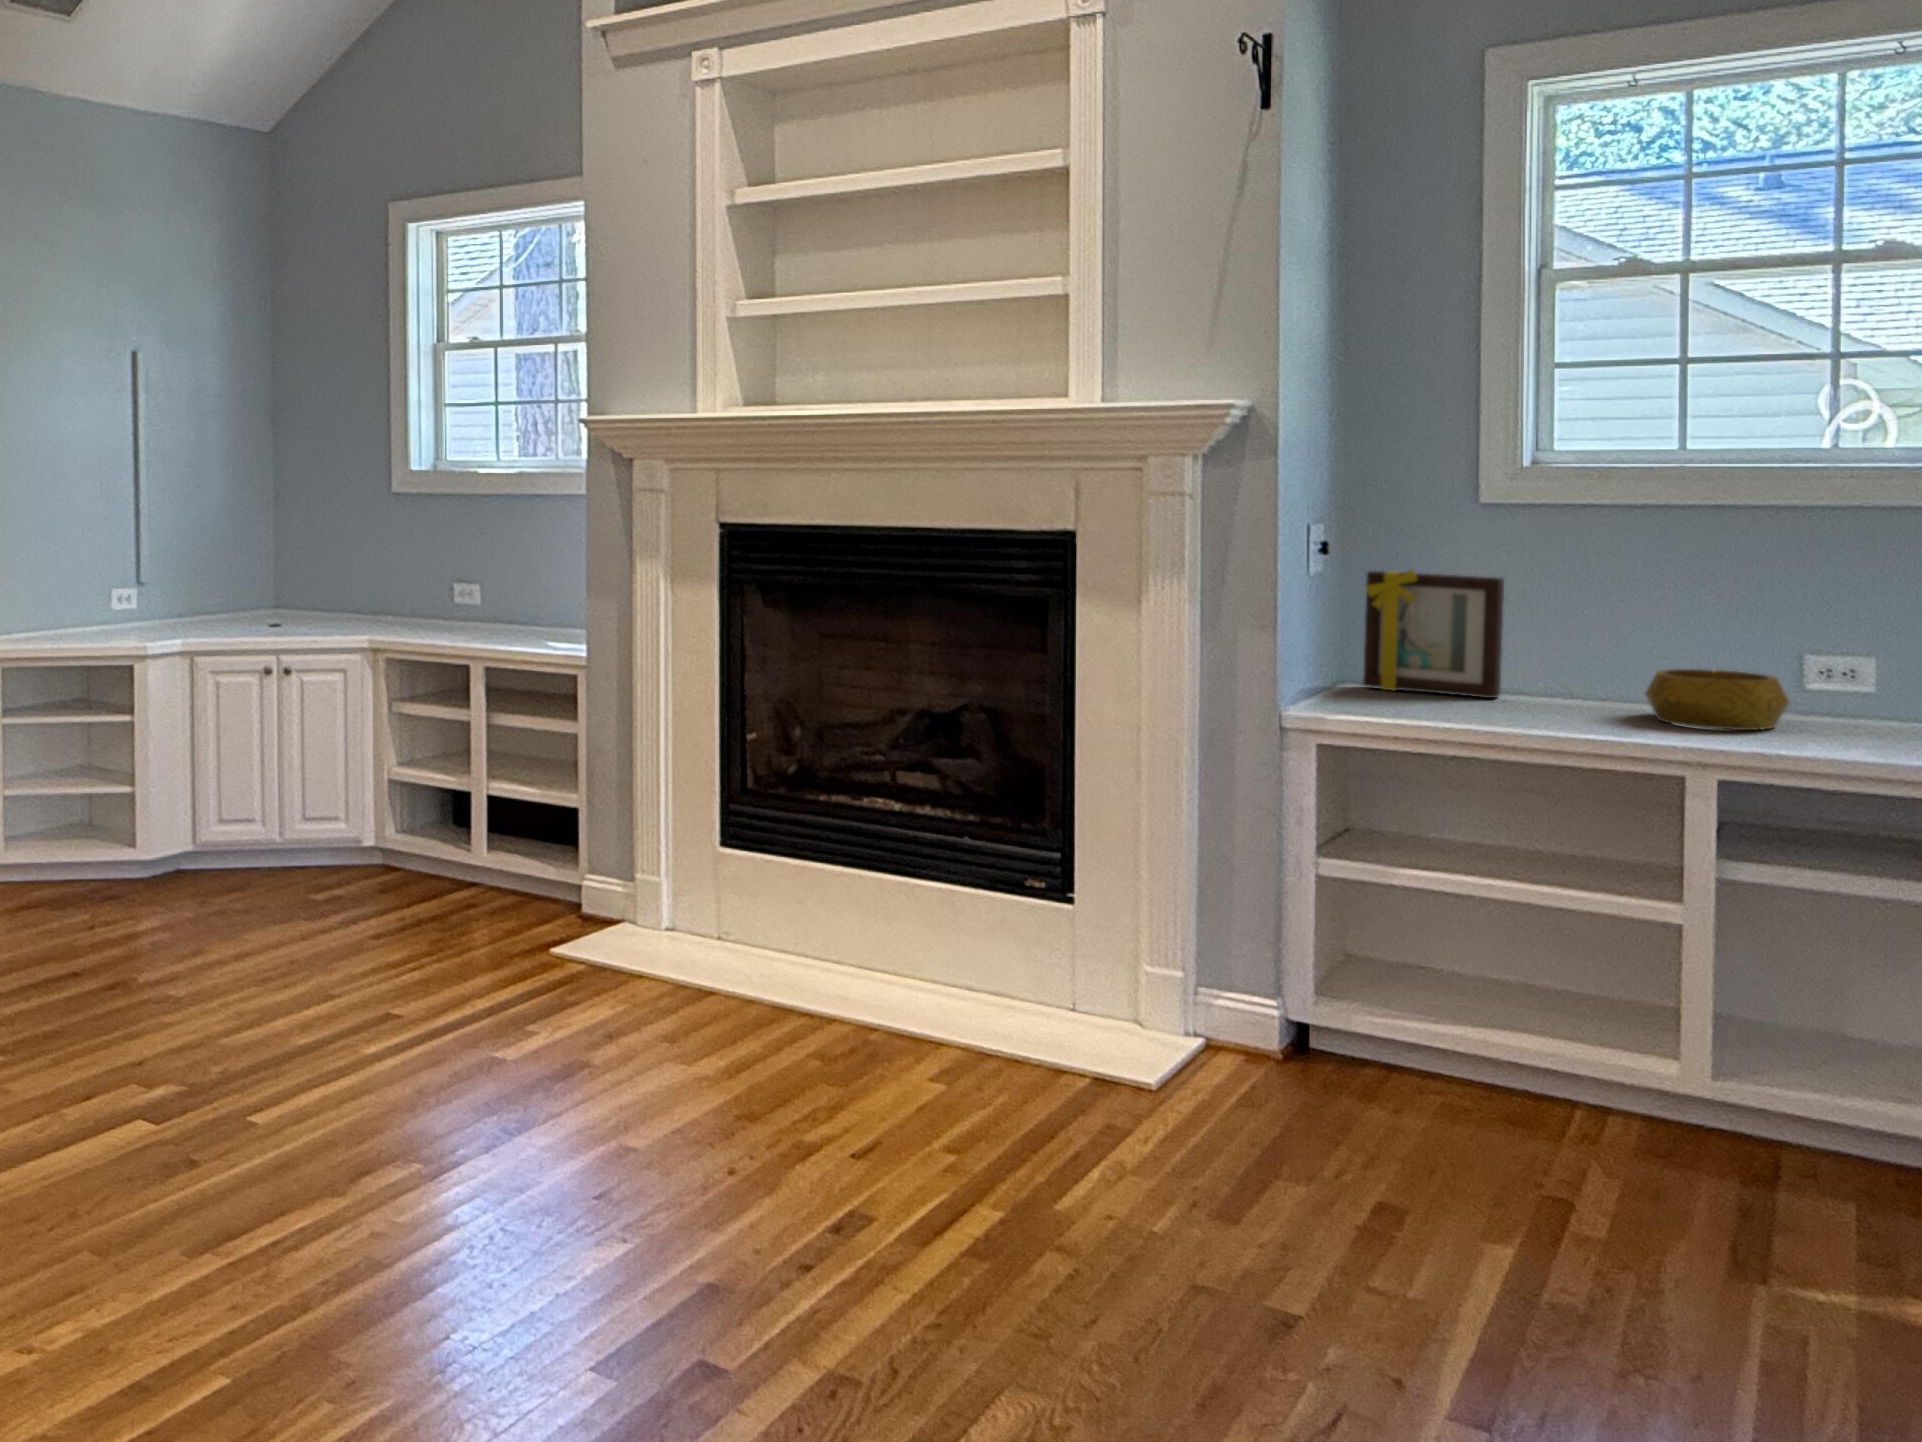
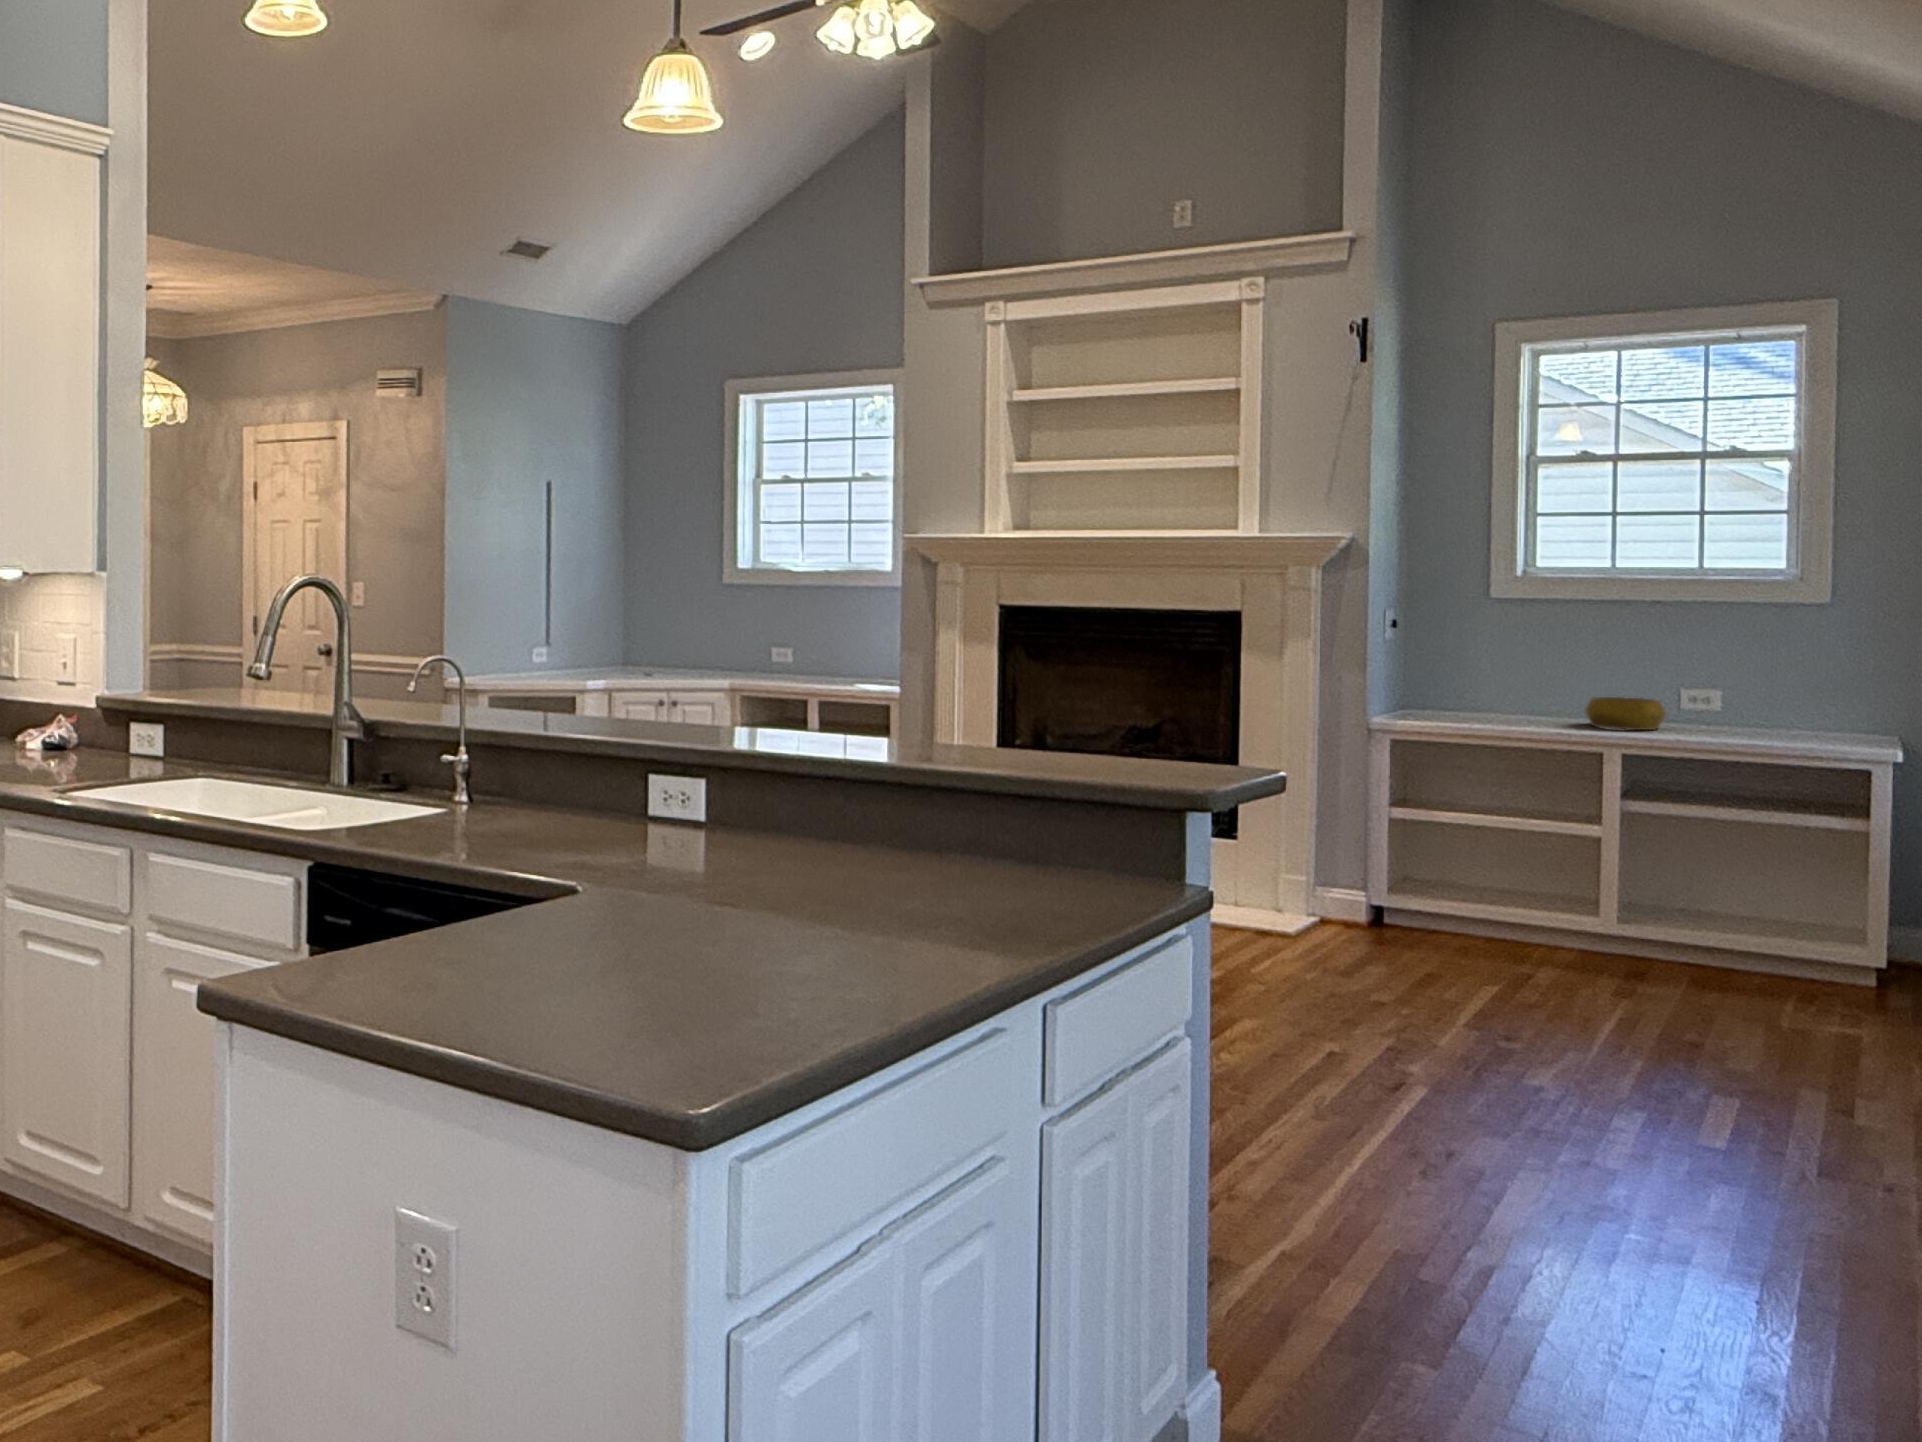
picture frame: present [1363,570,1504,699] -> none [1417,638,1504,716]

